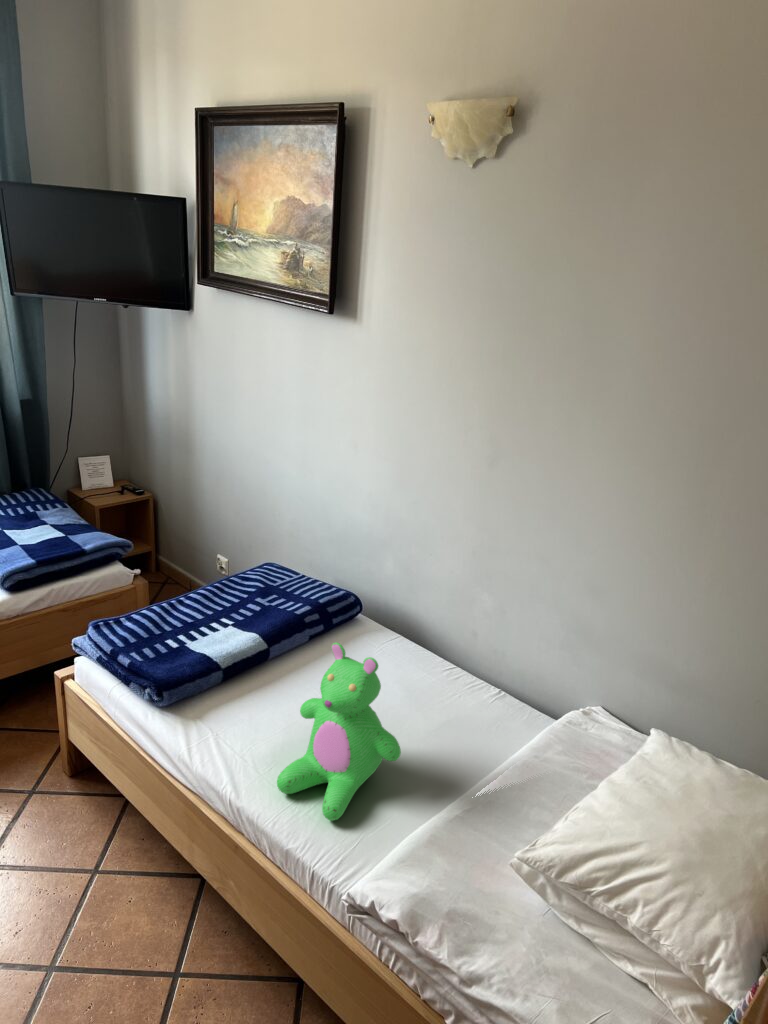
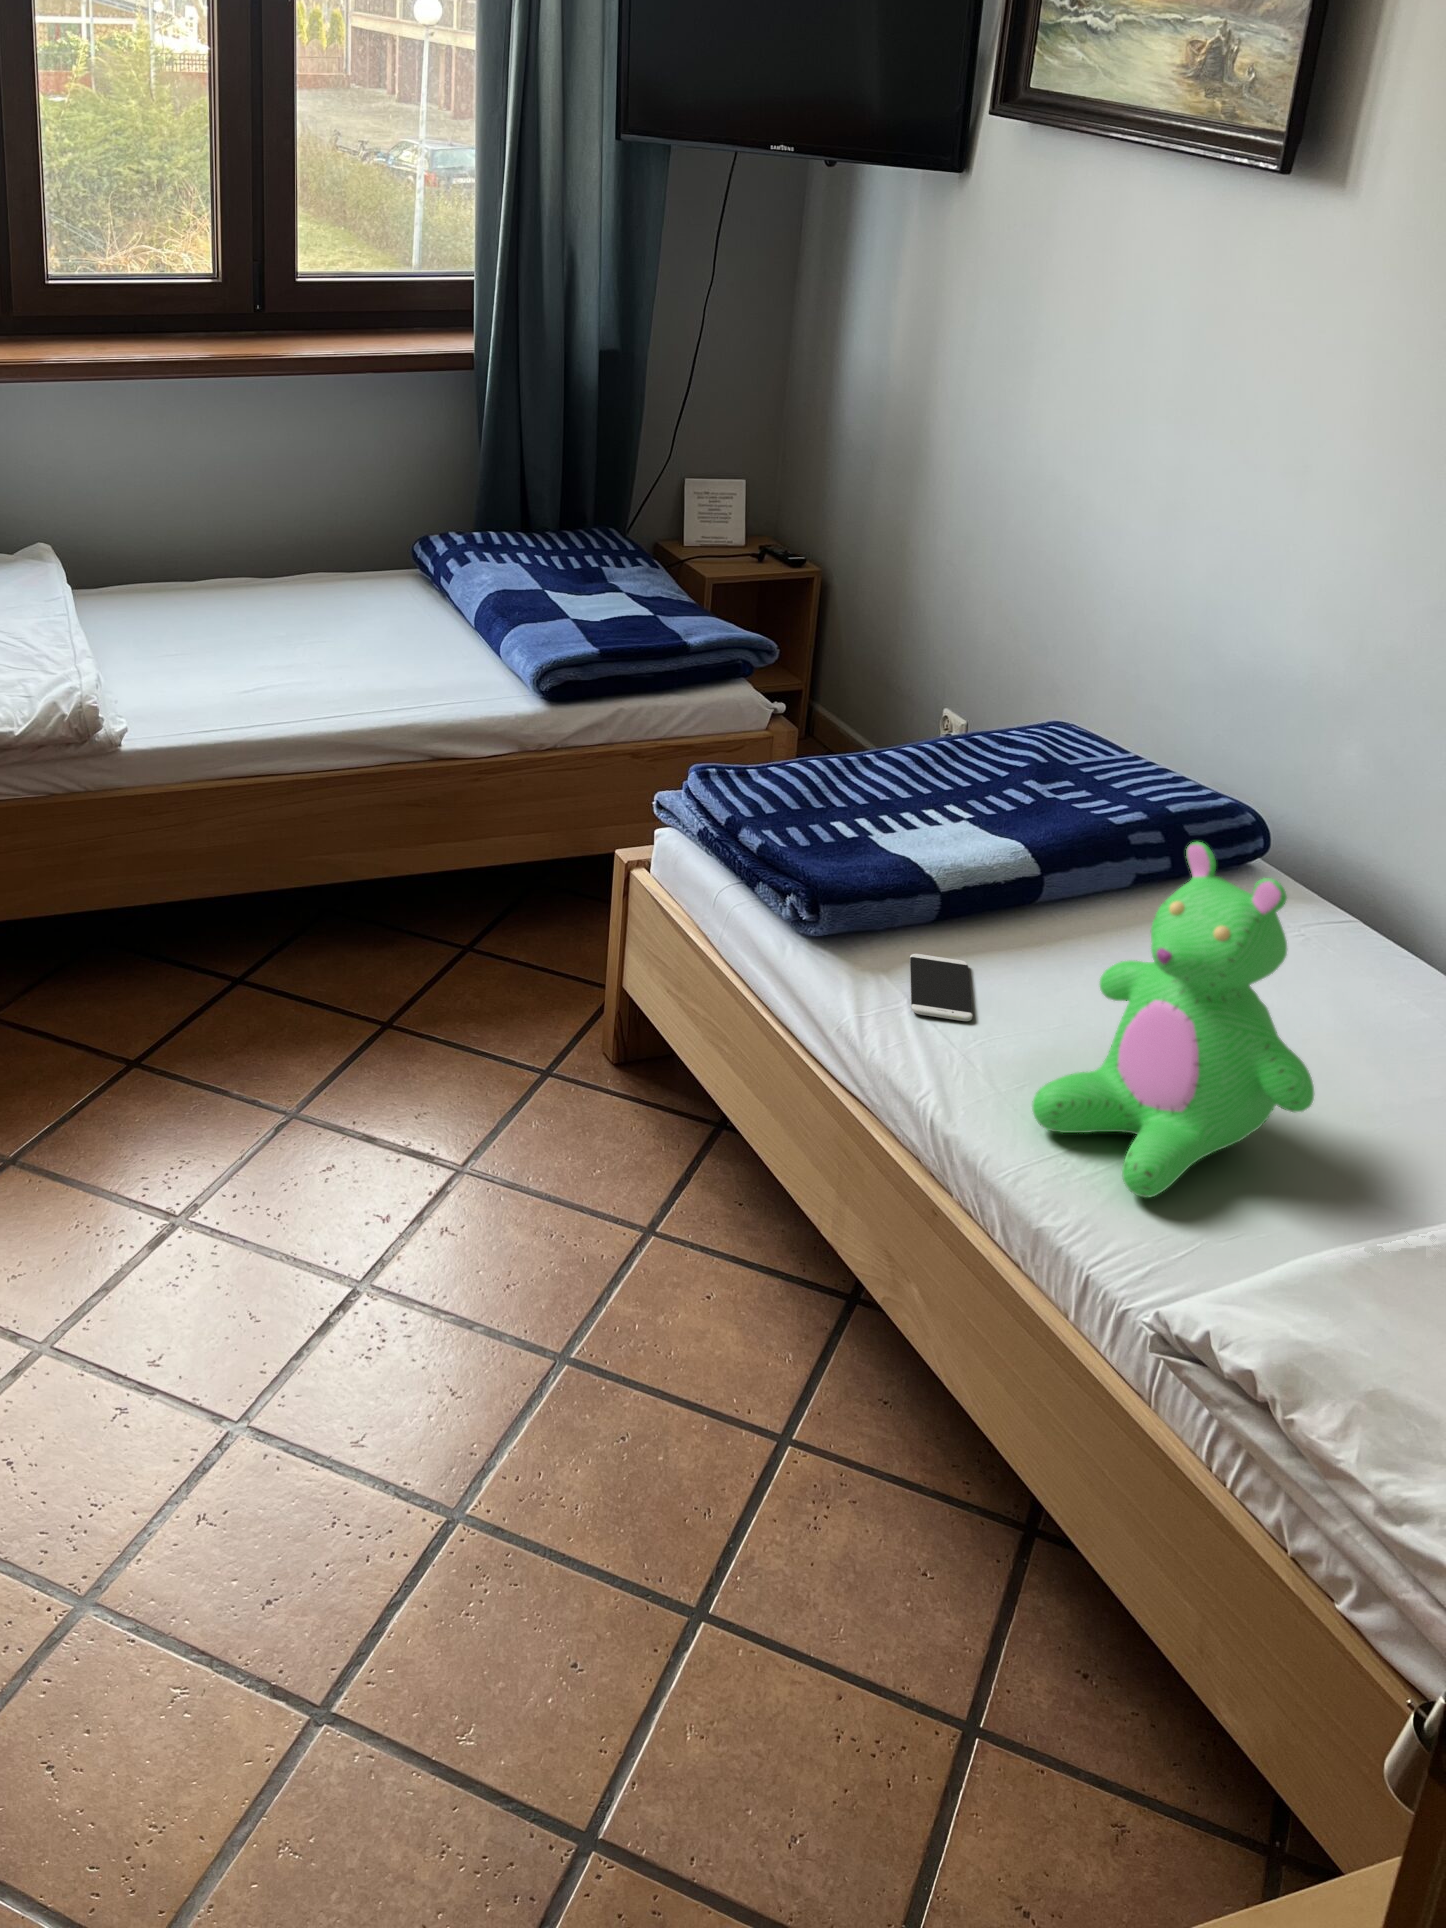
smartphone: none [210,702,243,740] -> present [910,954,972,1021]

